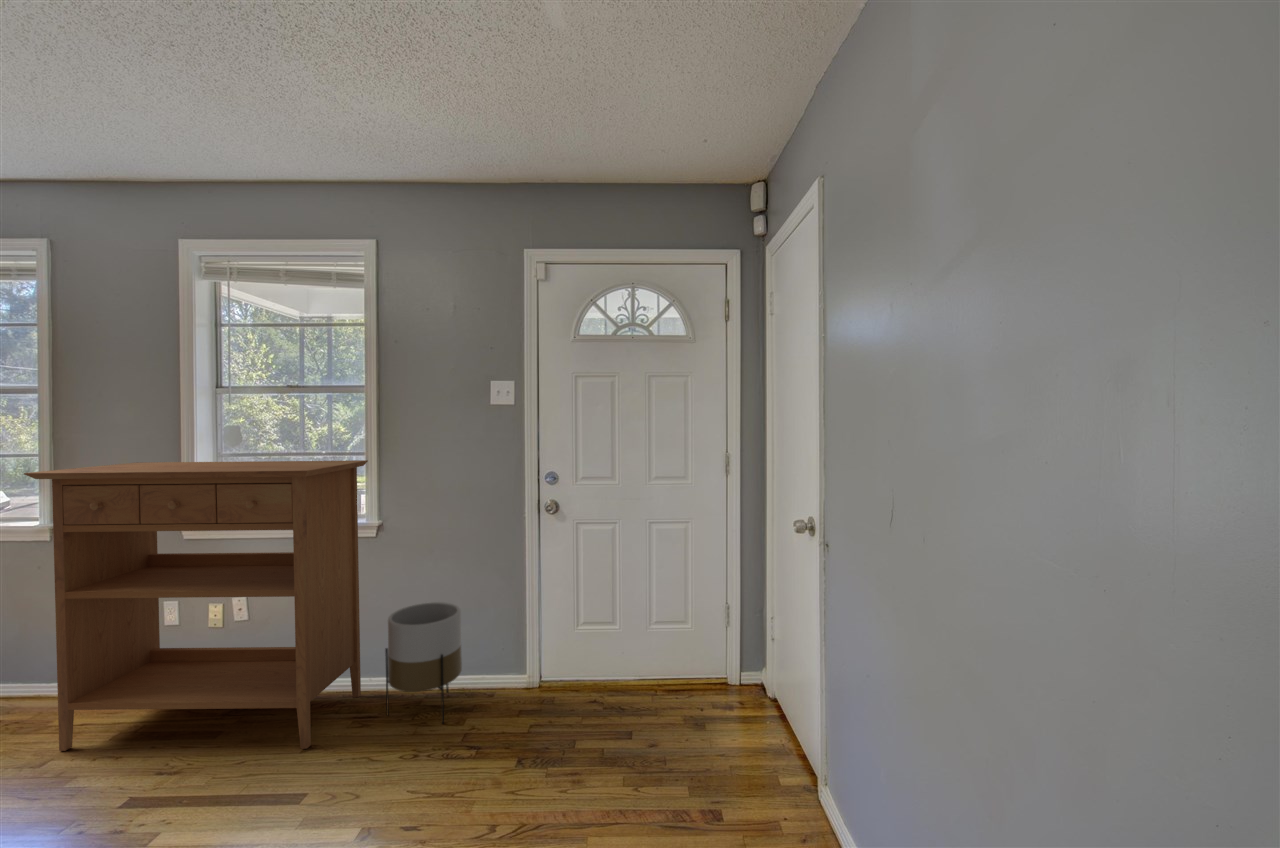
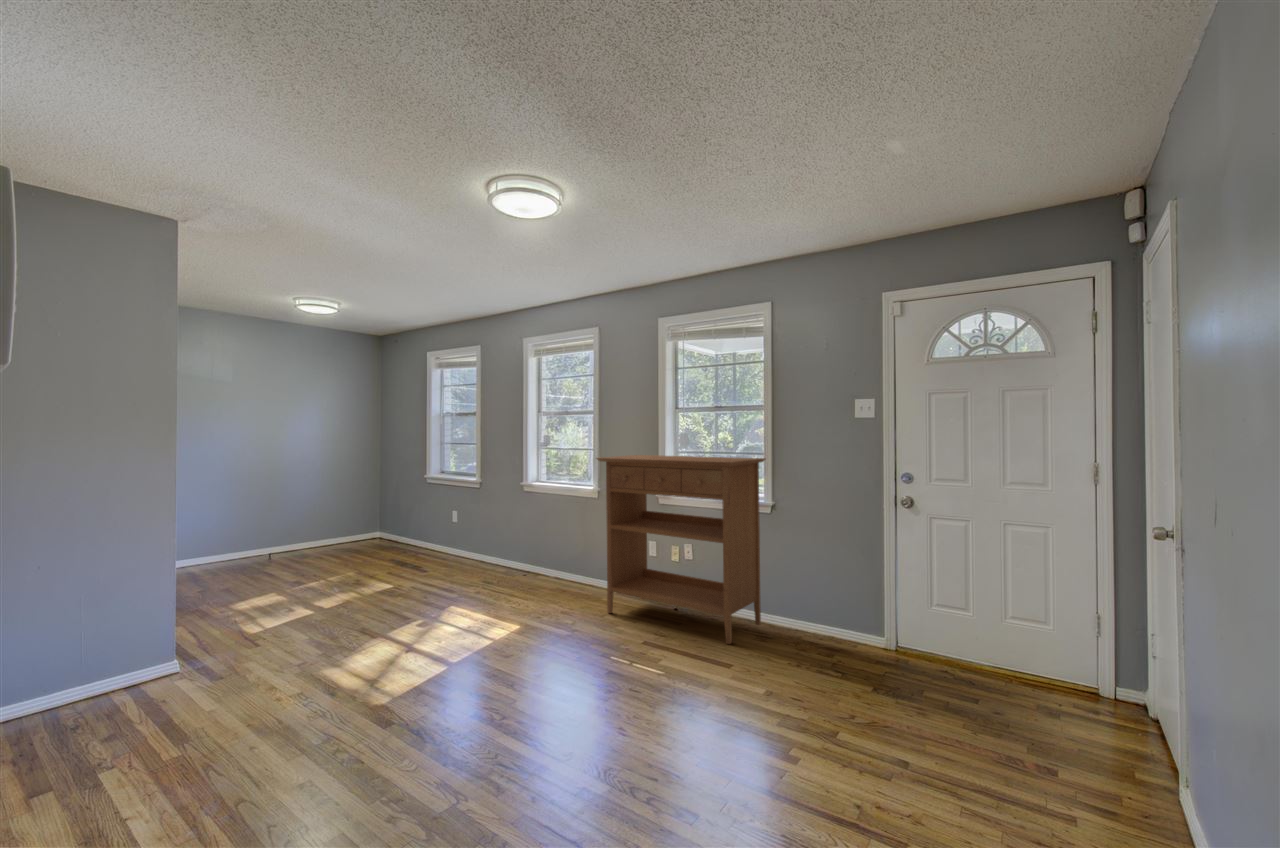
planter: present [385,602,462,724] -> none [778,566,832,654]

